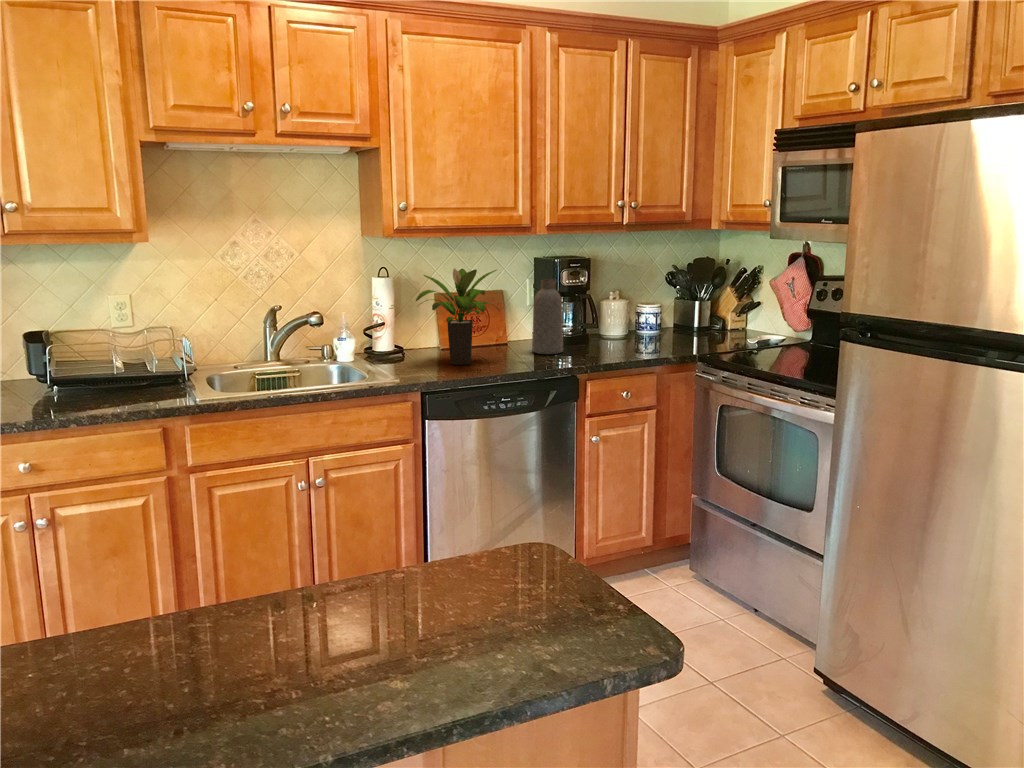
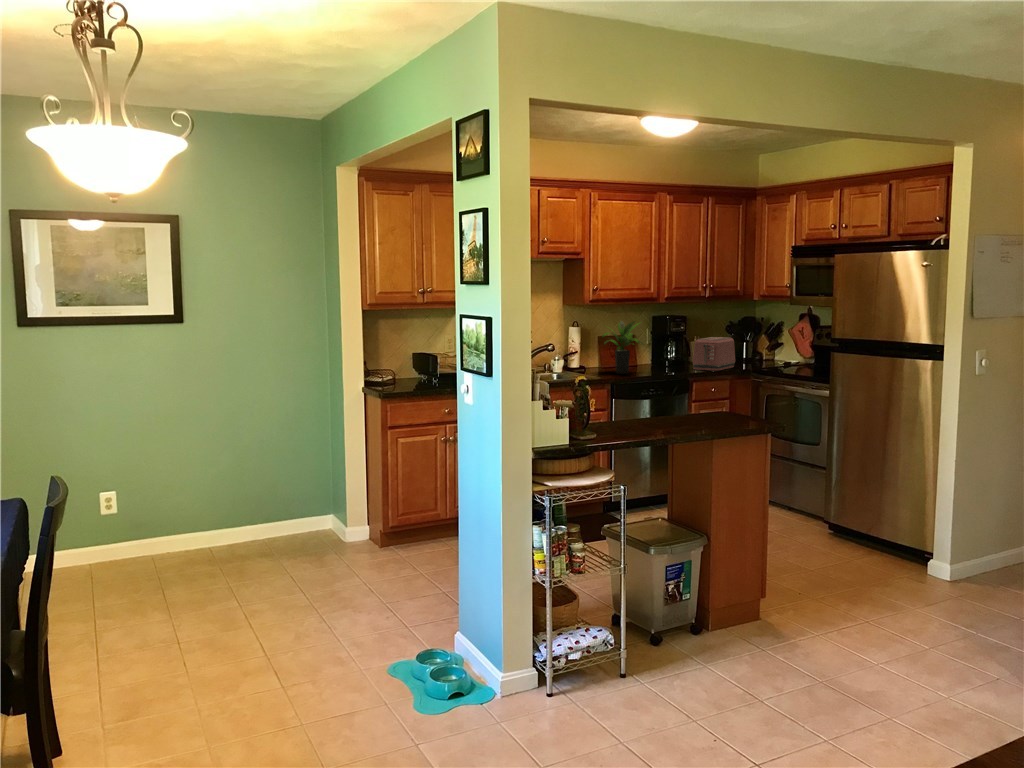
vase: present [532,279,563,354] -> none [657,328,675,370]
toaster: none [594,294,673,357] -> present [693,337,735,371]

